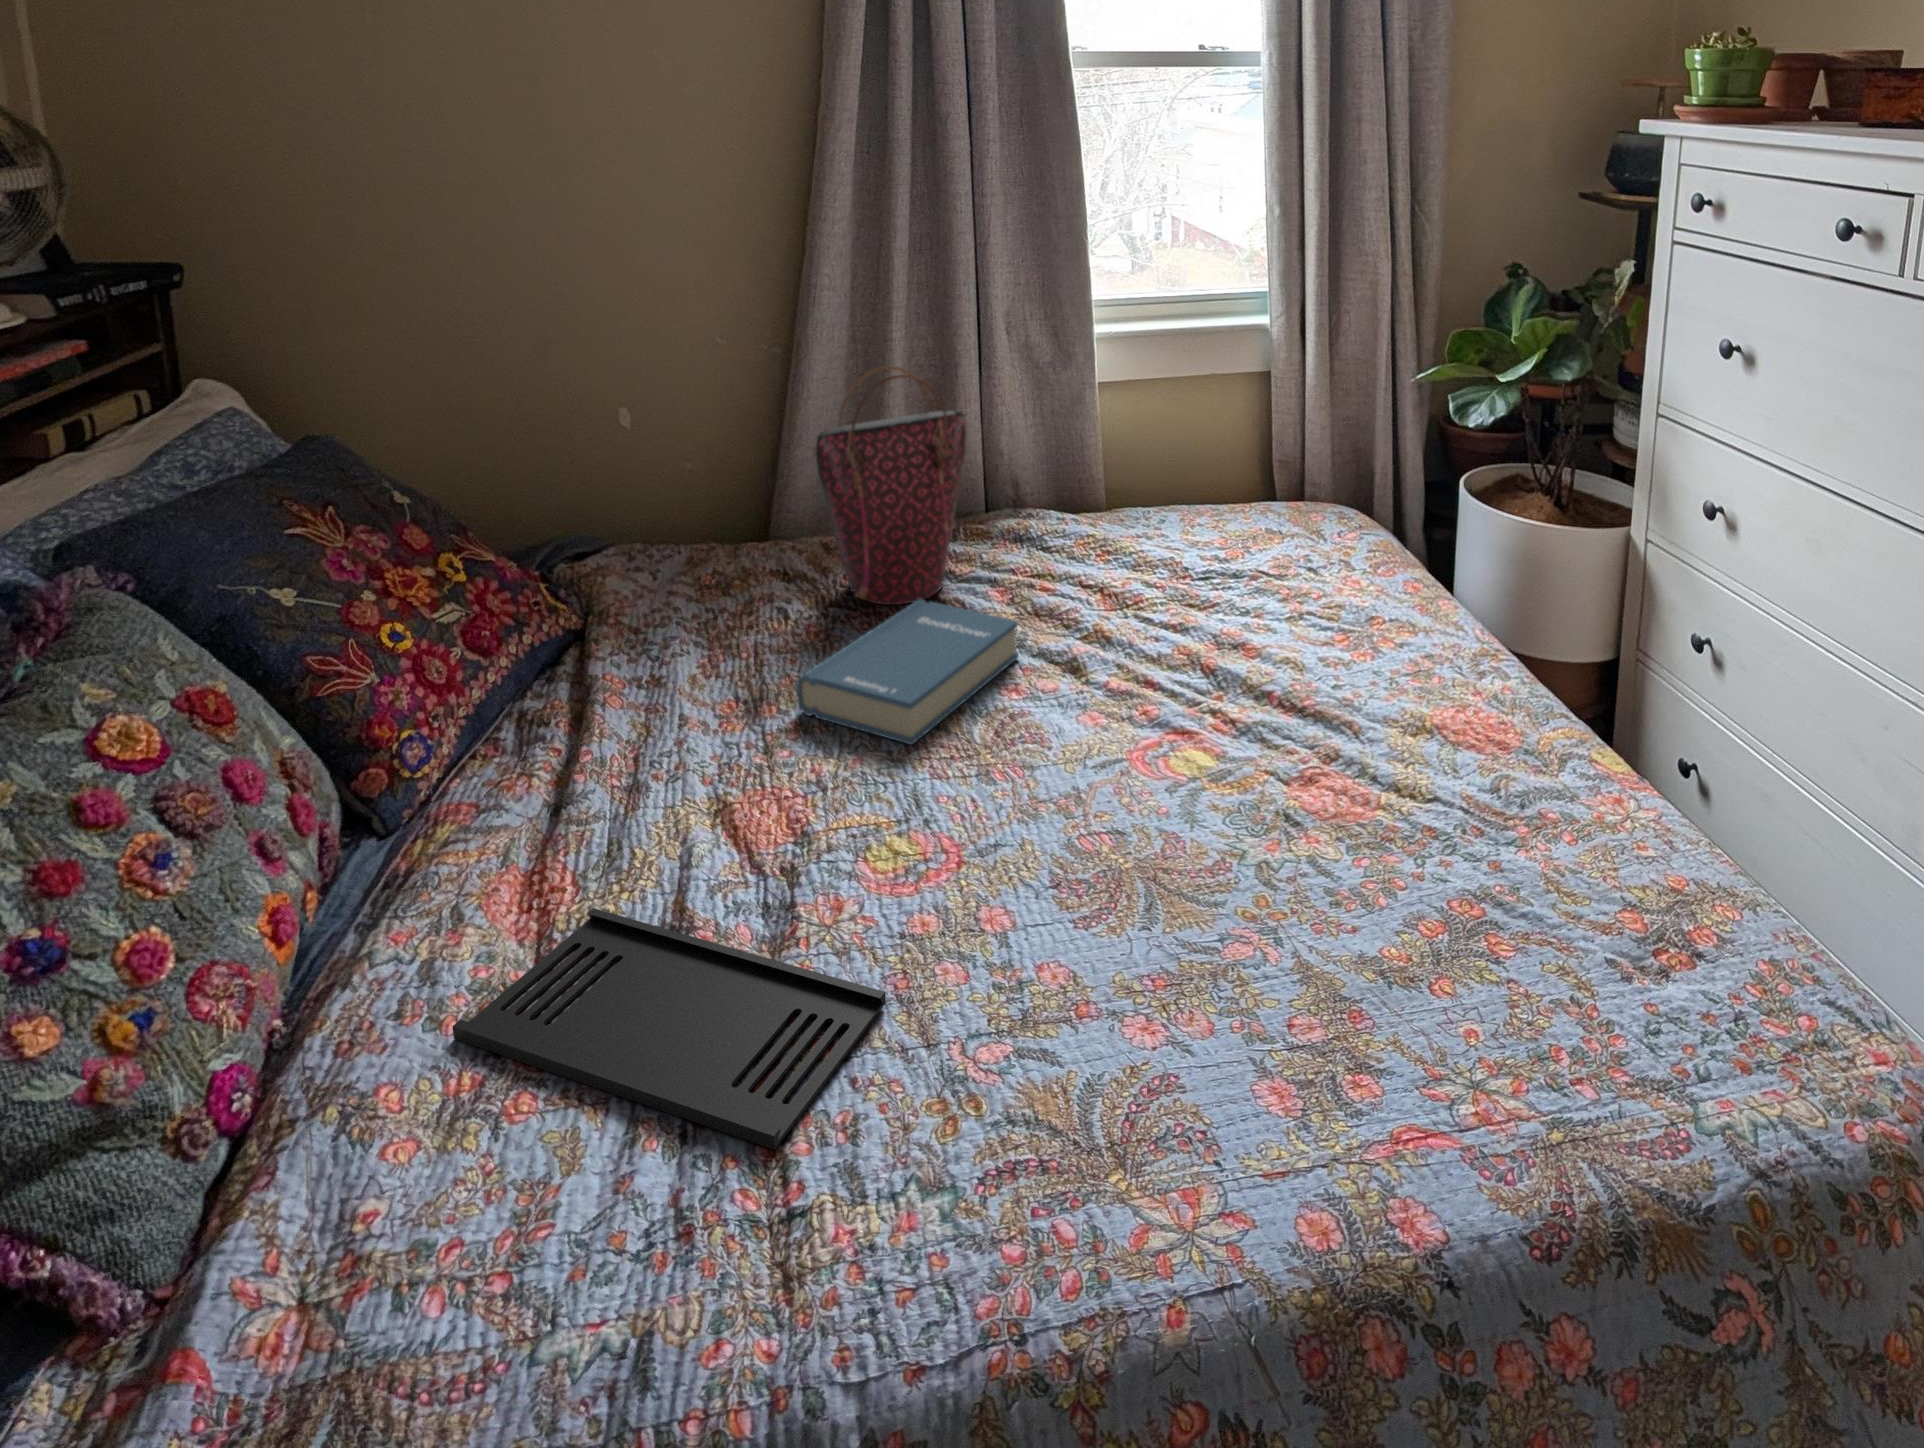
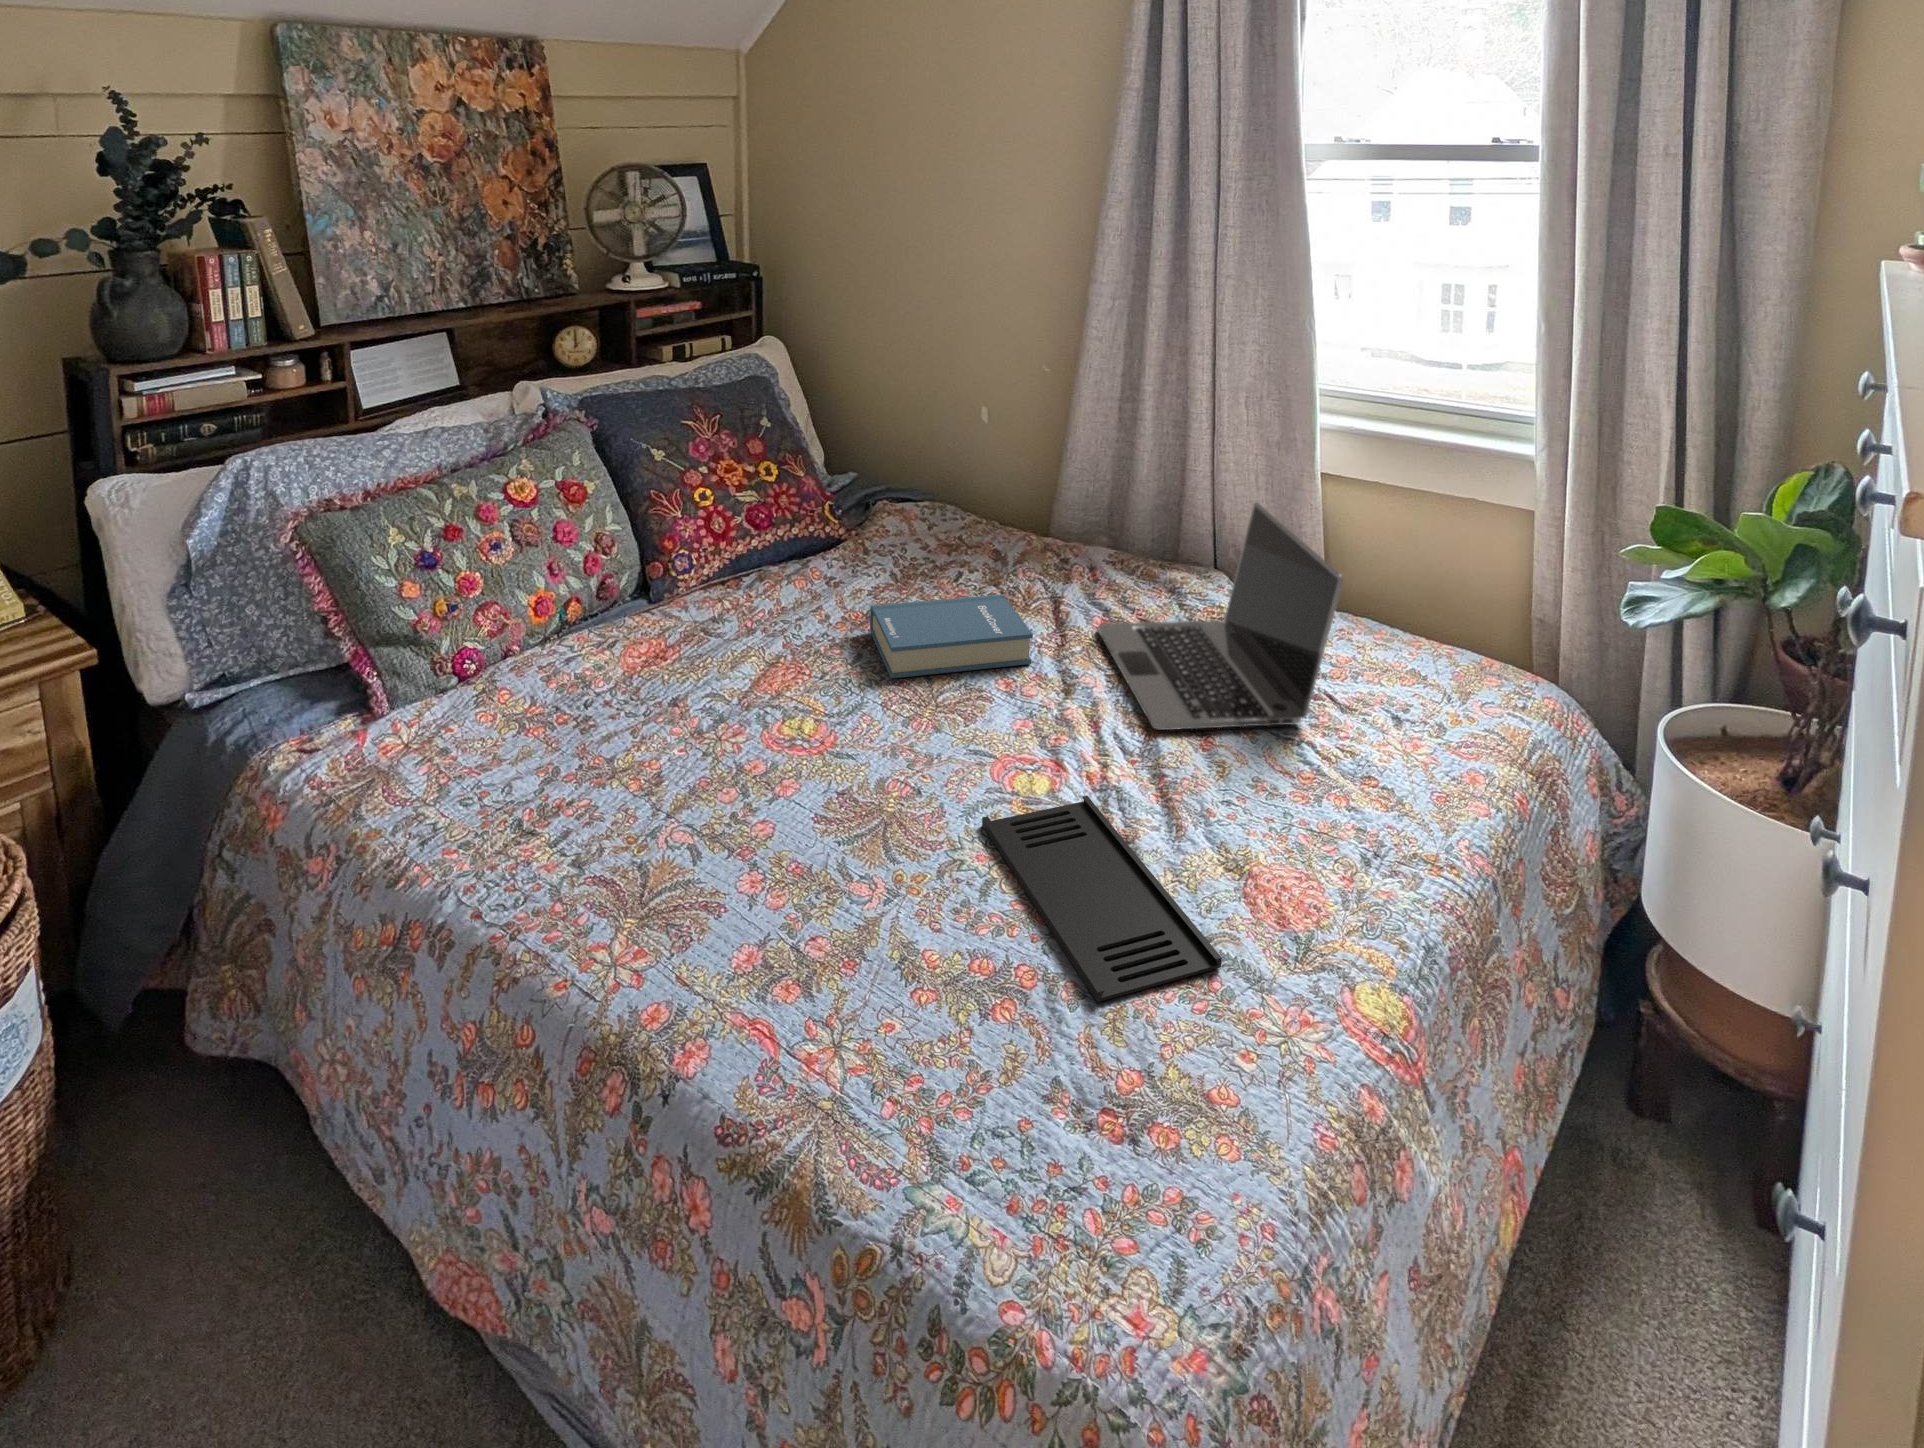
handbag: present [815,366,966,605] -> none [987,415,1108,603]
laptop: none [1022,404,1309,656] -> present [1098,503,1343,730]
tray: present [453,908,886,1150] -> present [982,796,1222,1002]

